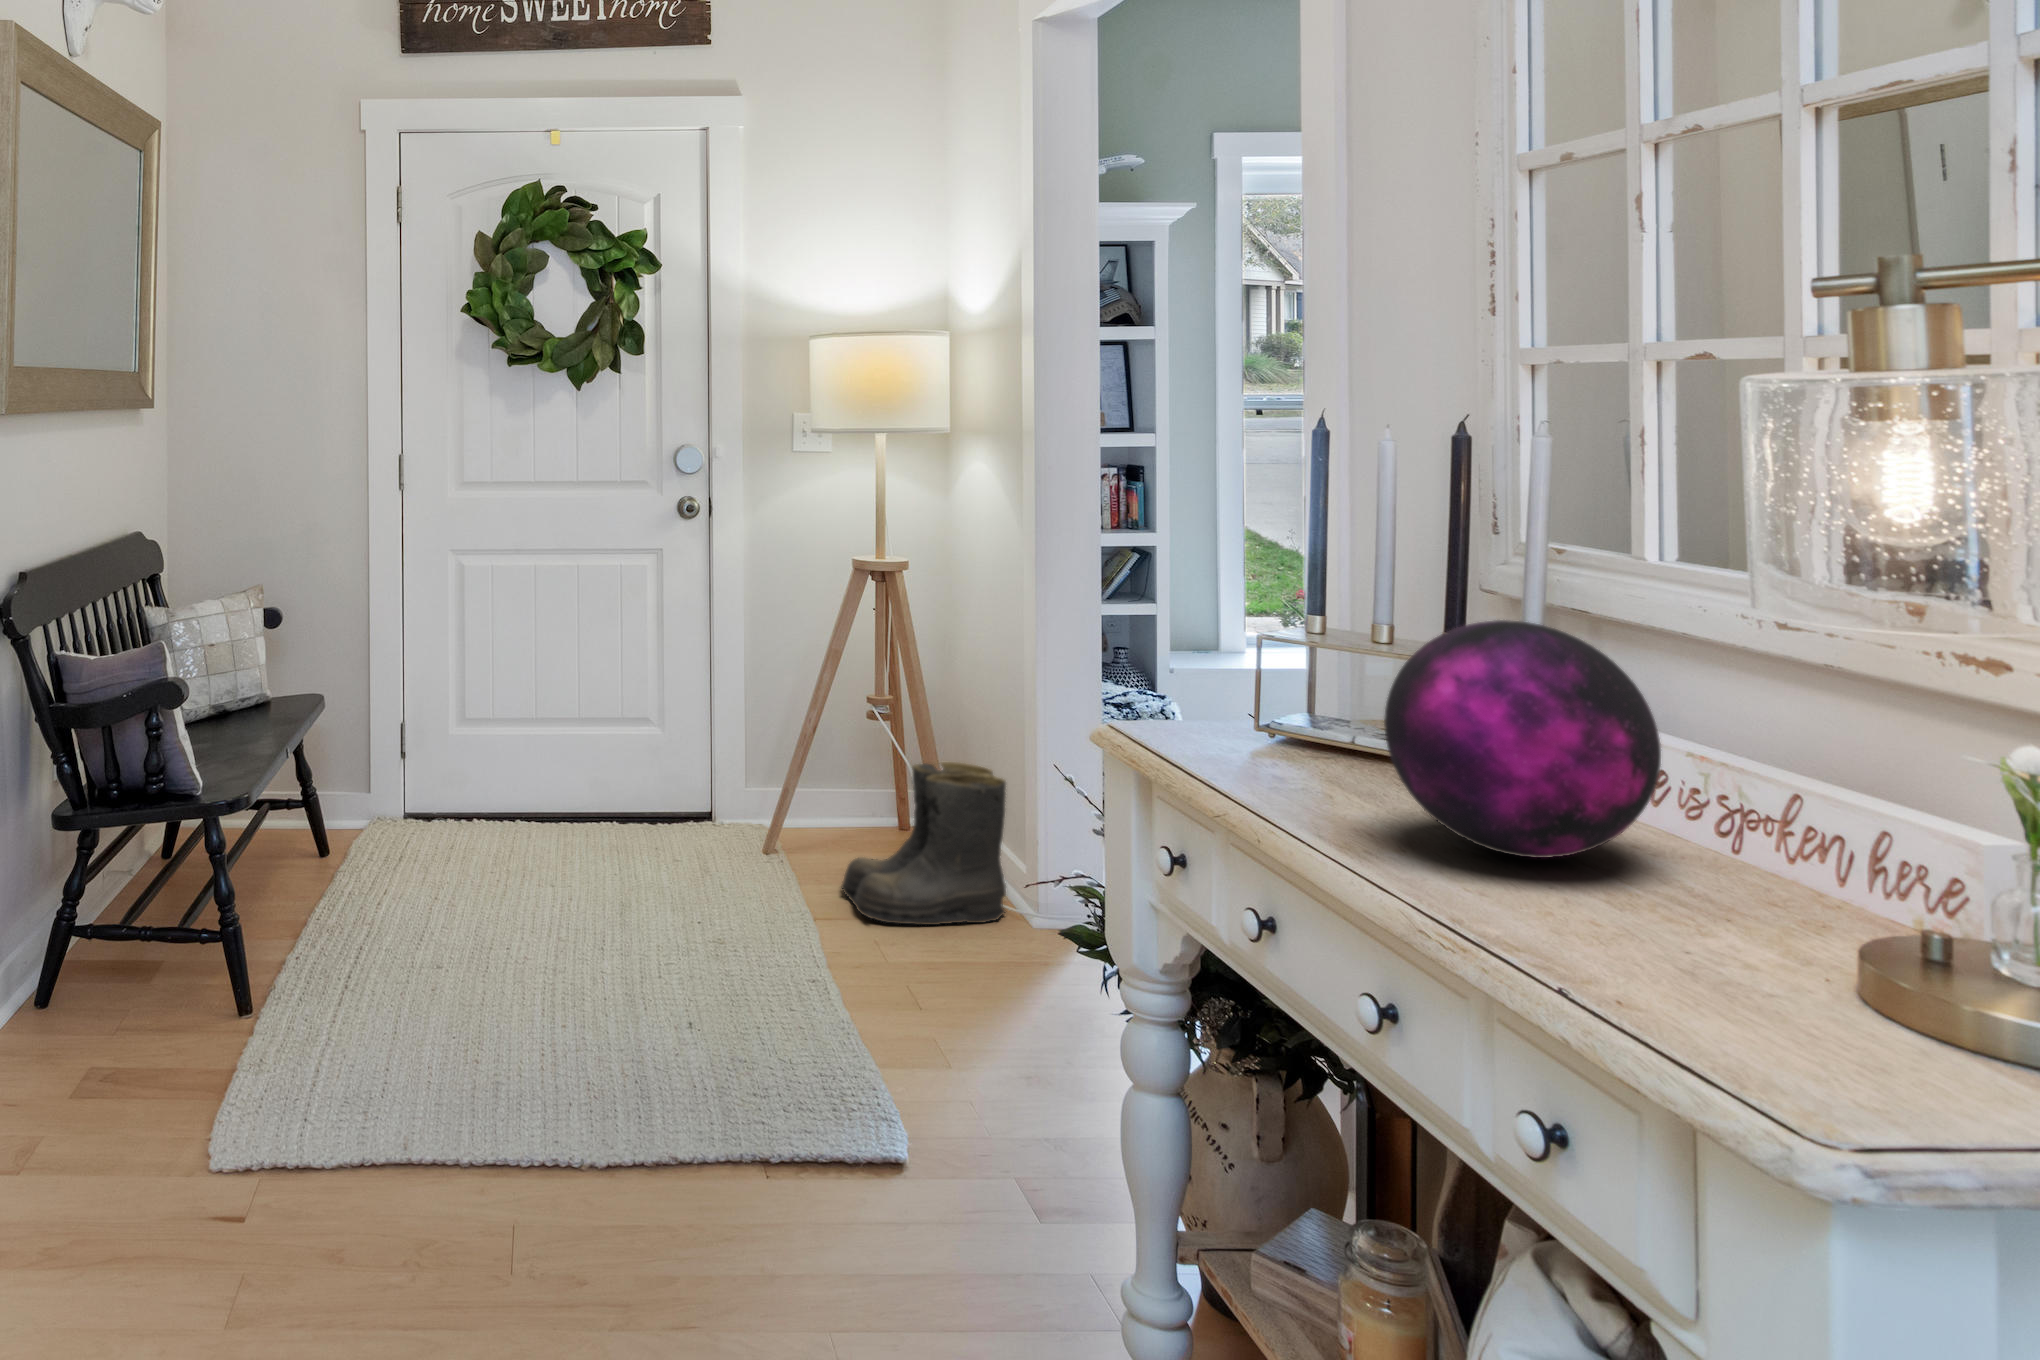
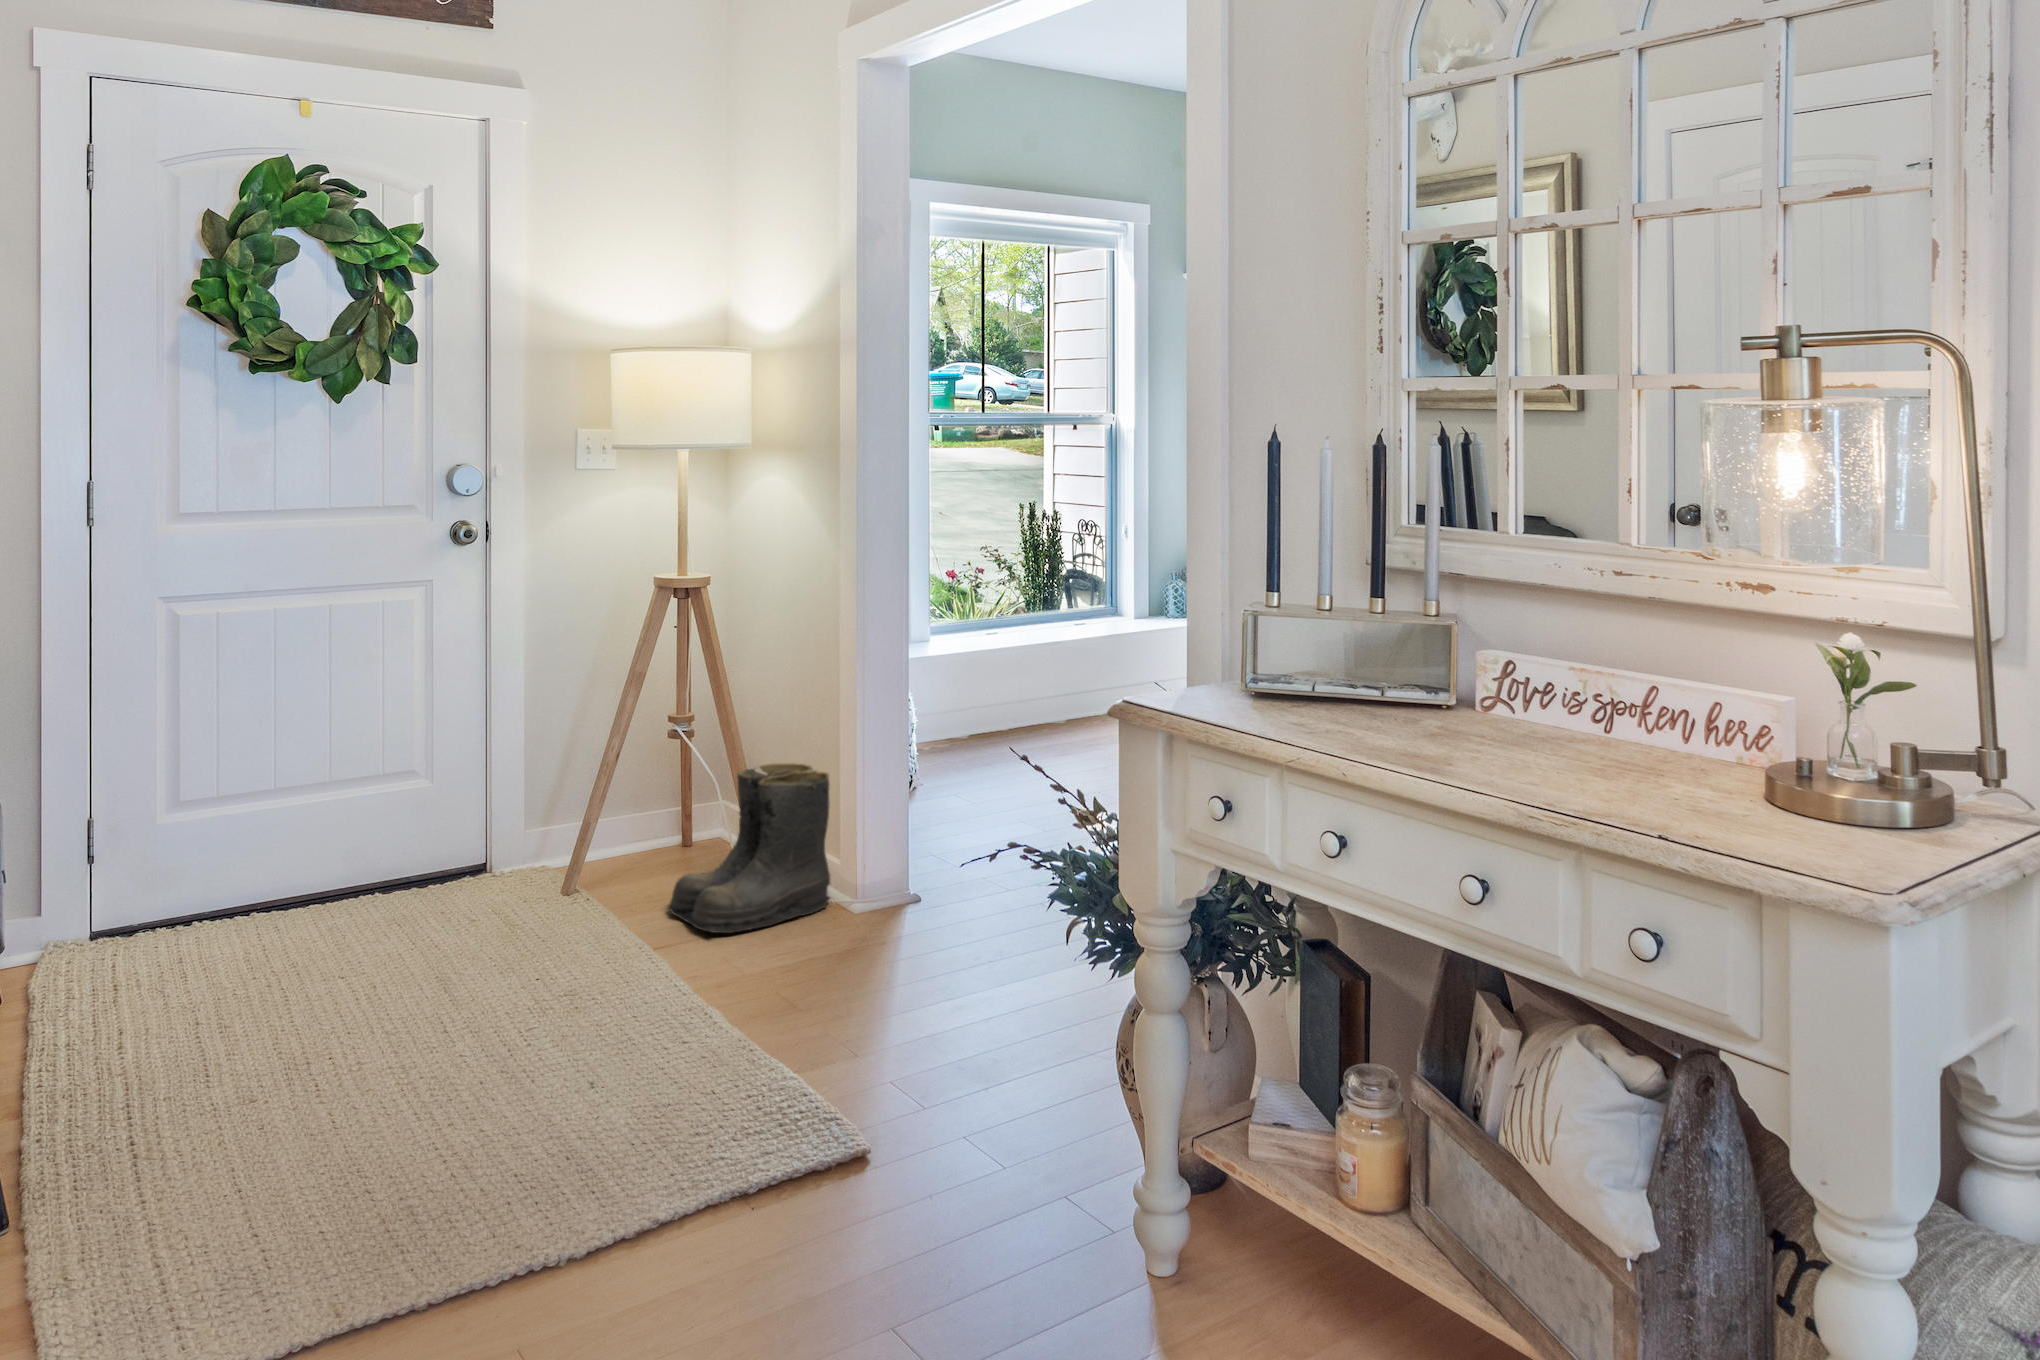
decorative orb: present [1384,620,1661,858] -> none [1412,585,1588,757]

